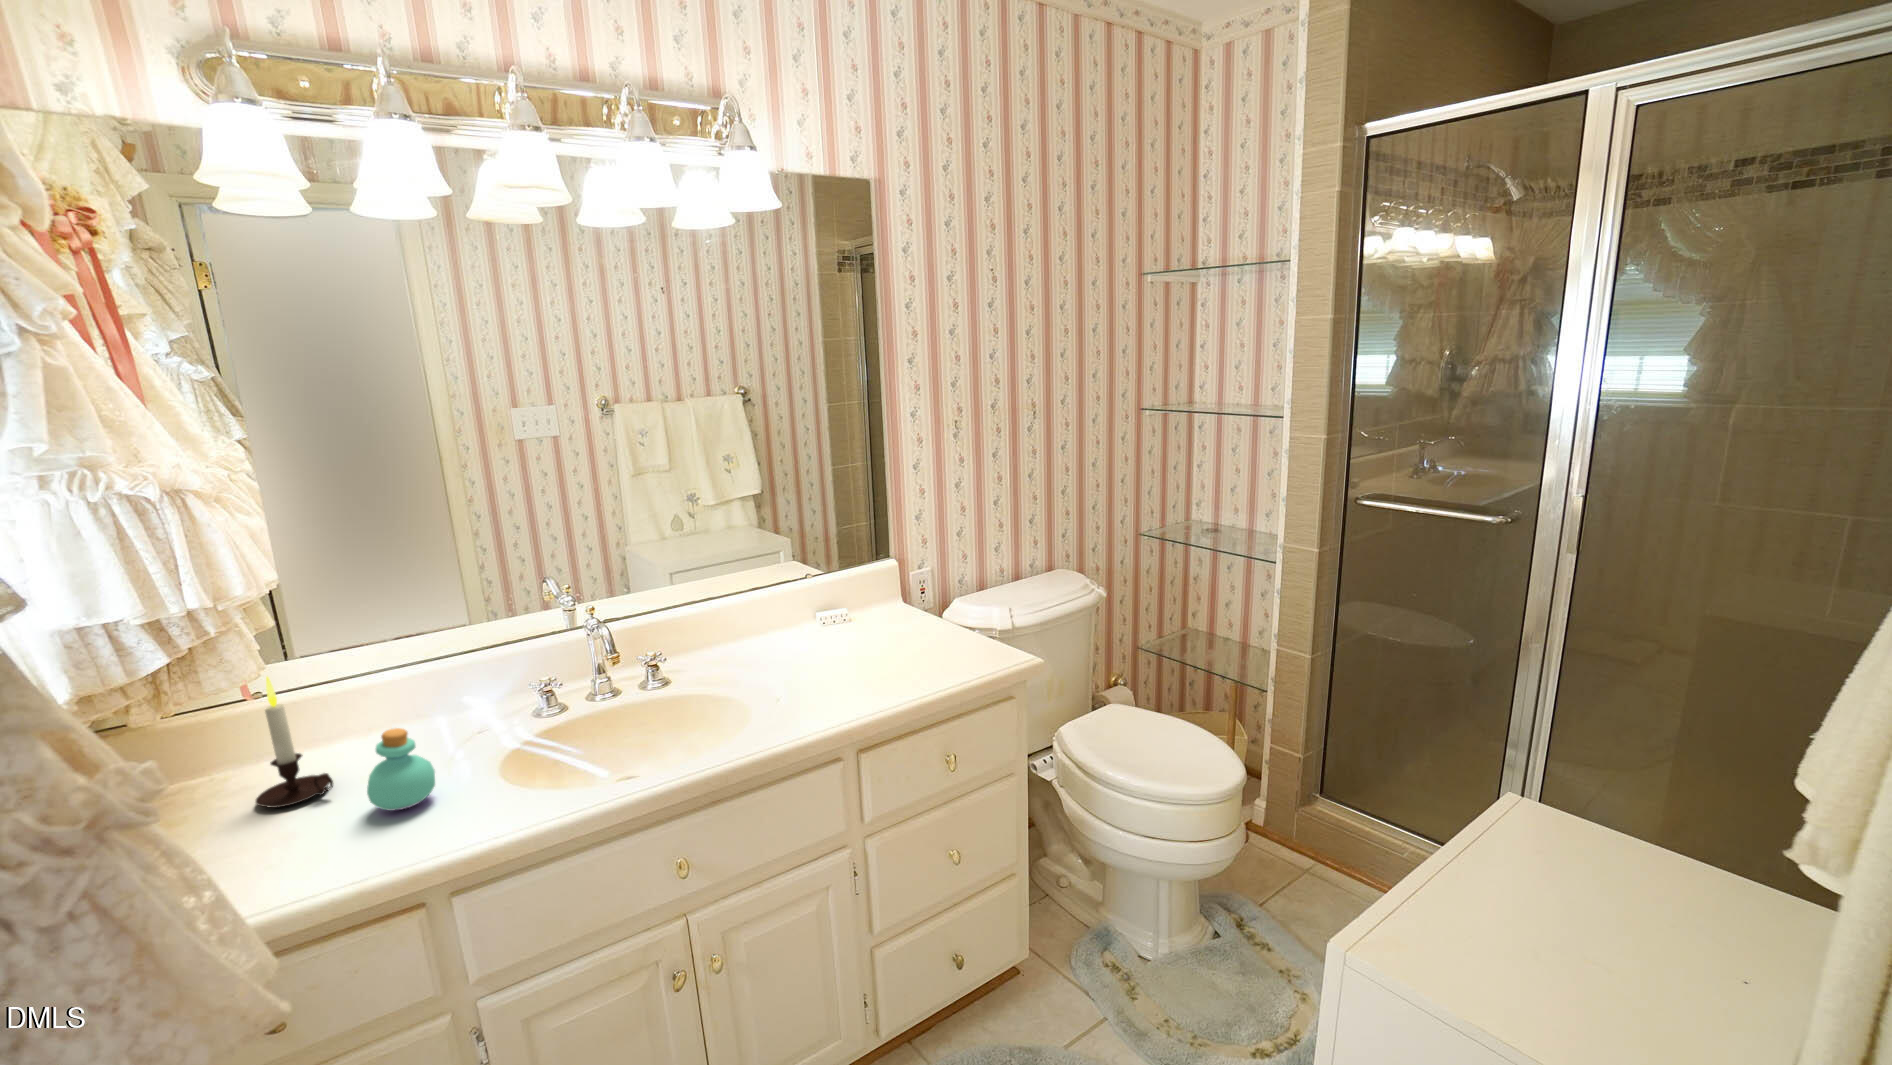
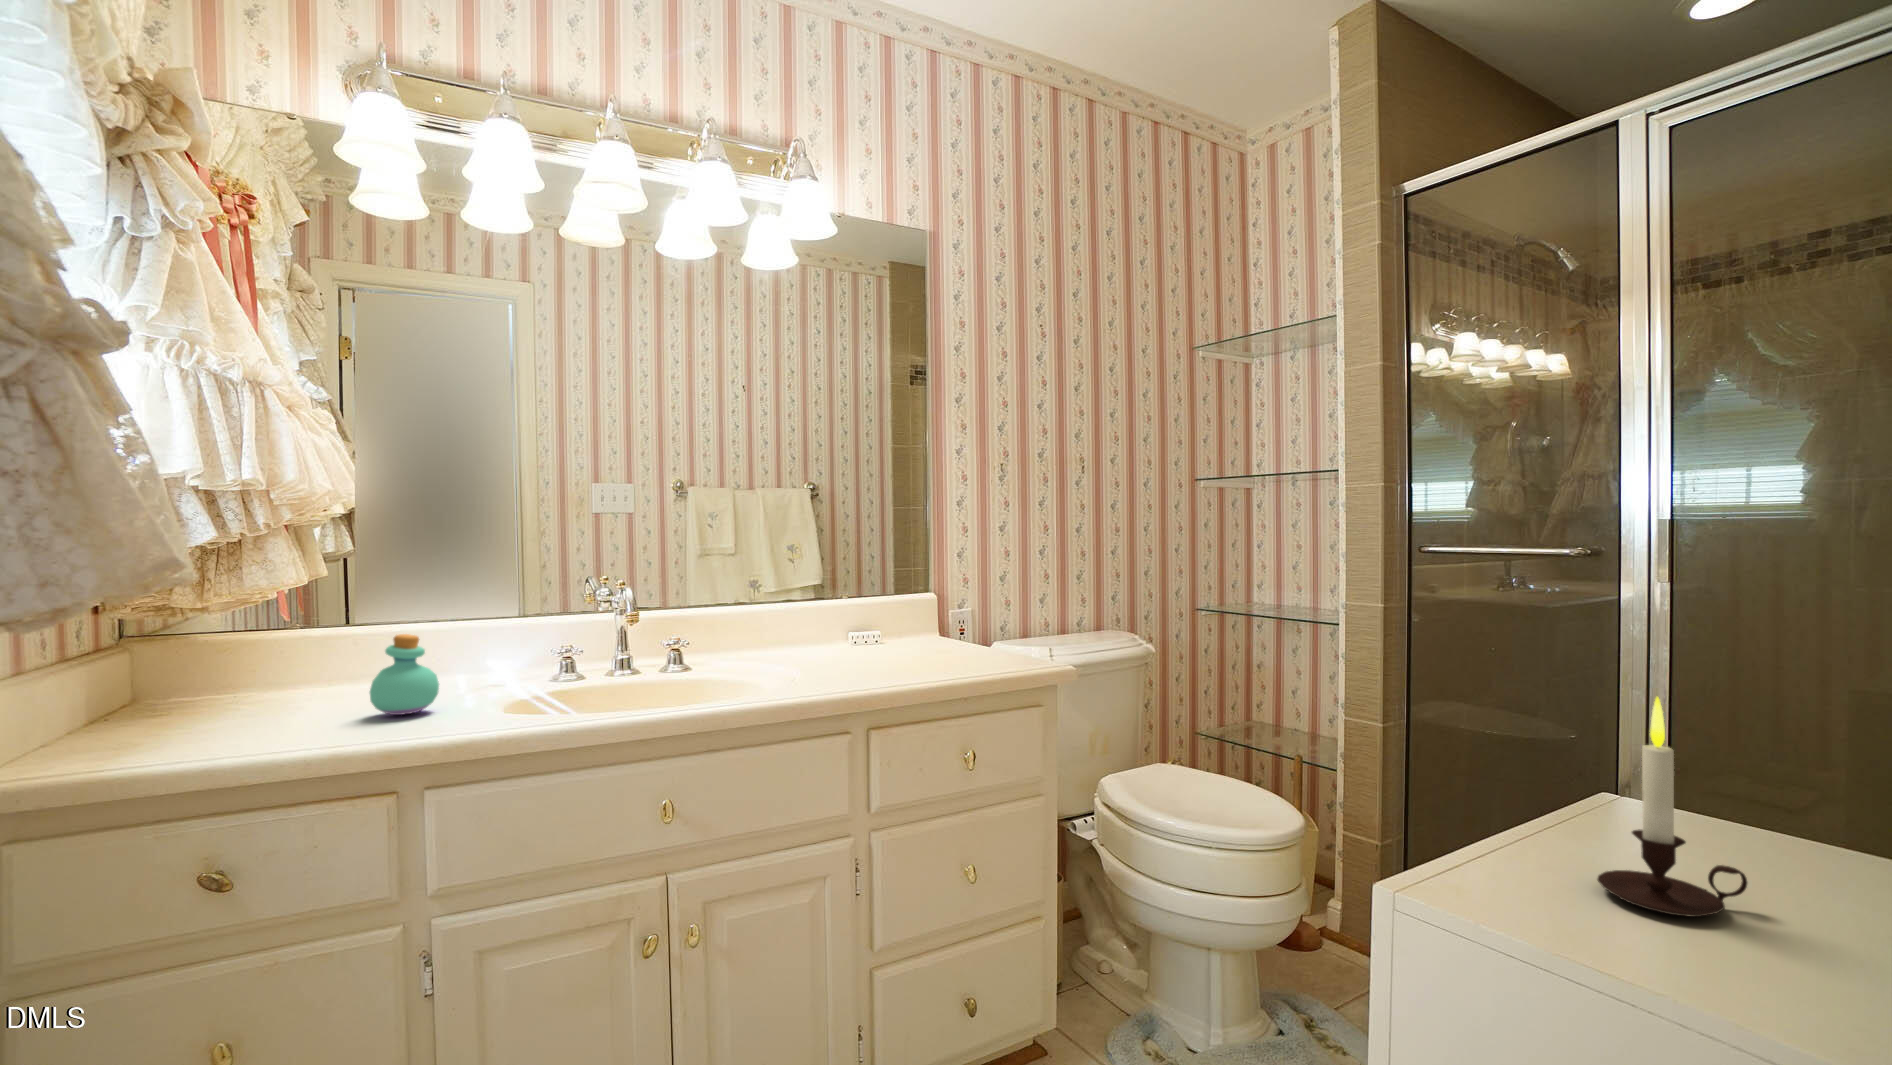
candle: present [256,677,333,808] -> present [1597,697,1747,917]

